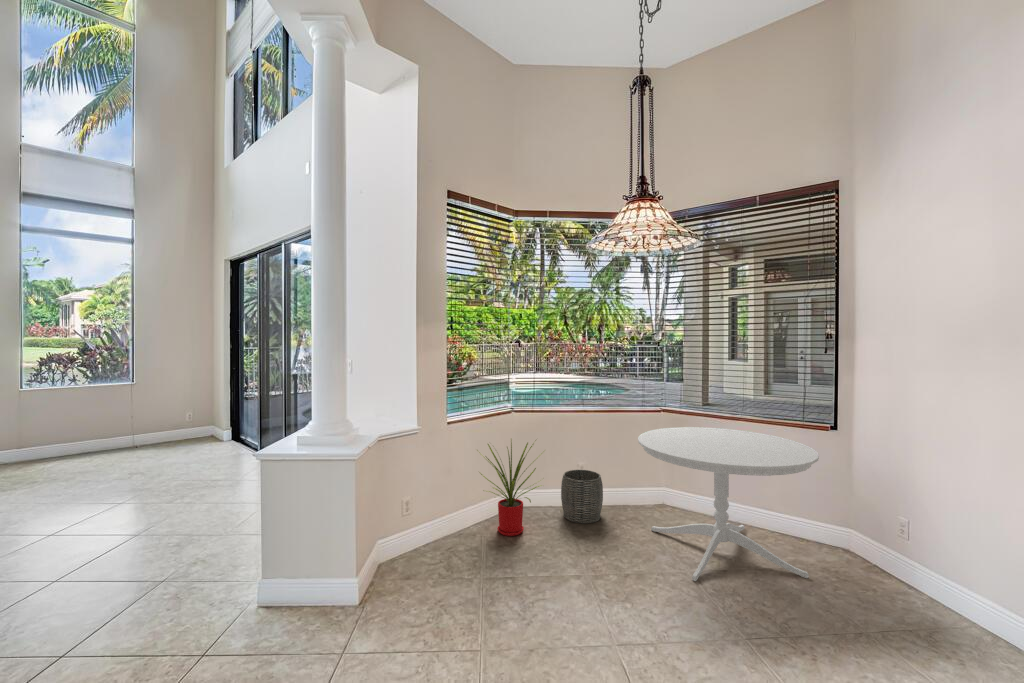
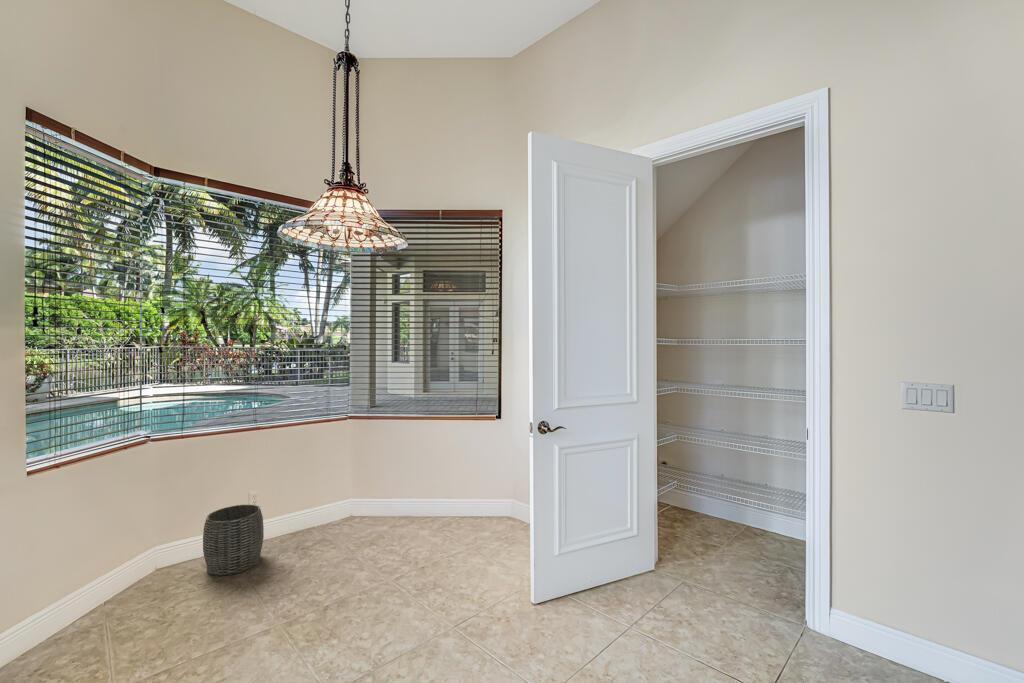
dining table: present [638,427,819,581] -> none [314,428,477,585]
house plant: present [477,440,539,536] -> none [52,479,188,635]

